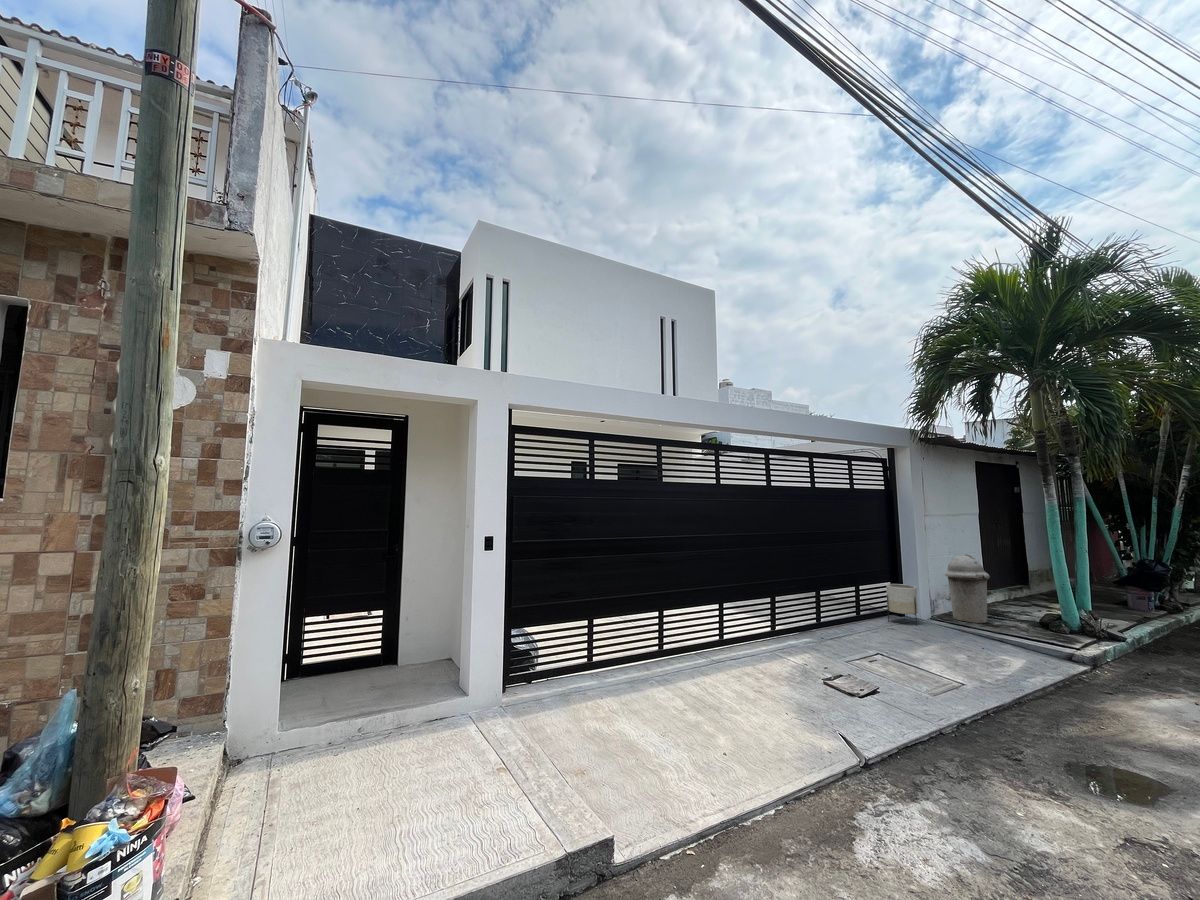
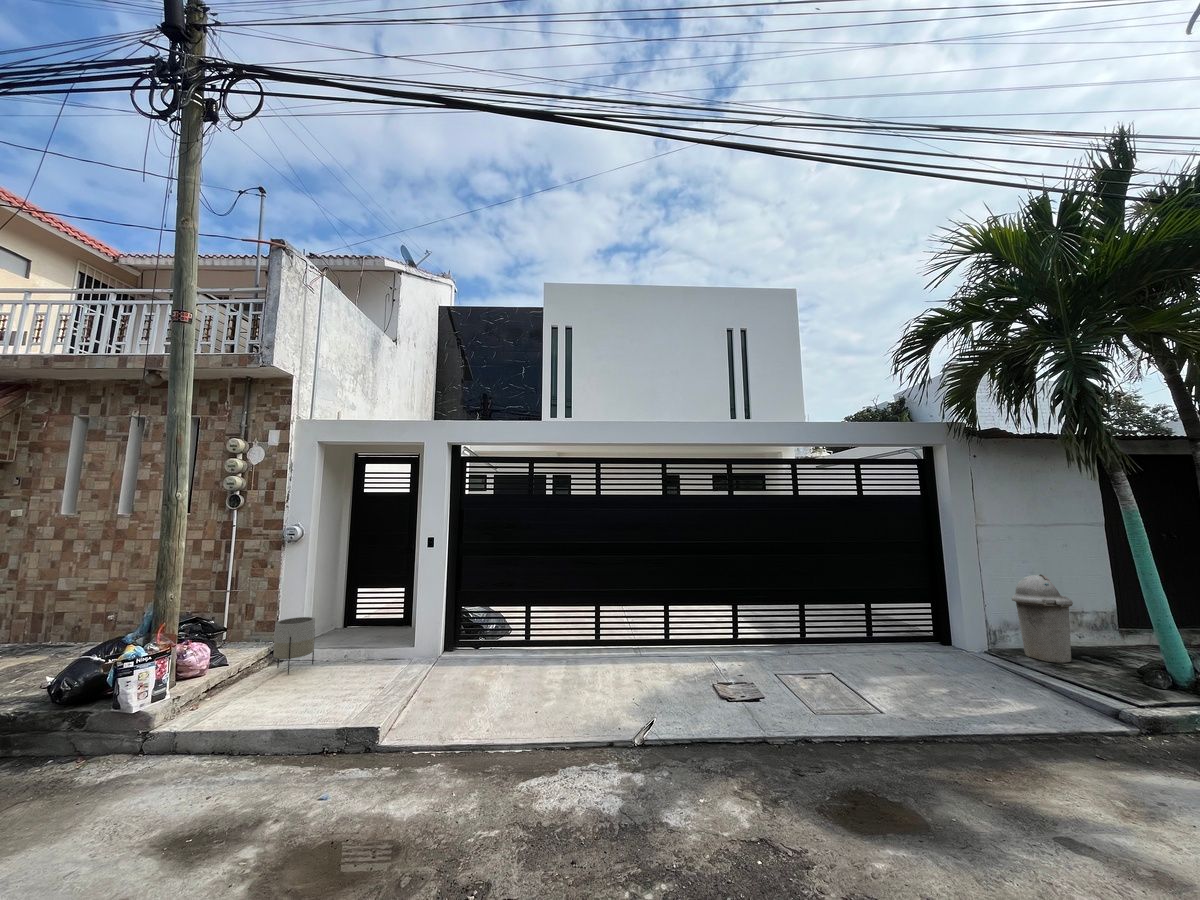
planter: present [886,584,918,626] -> present [273,617,315,674]

